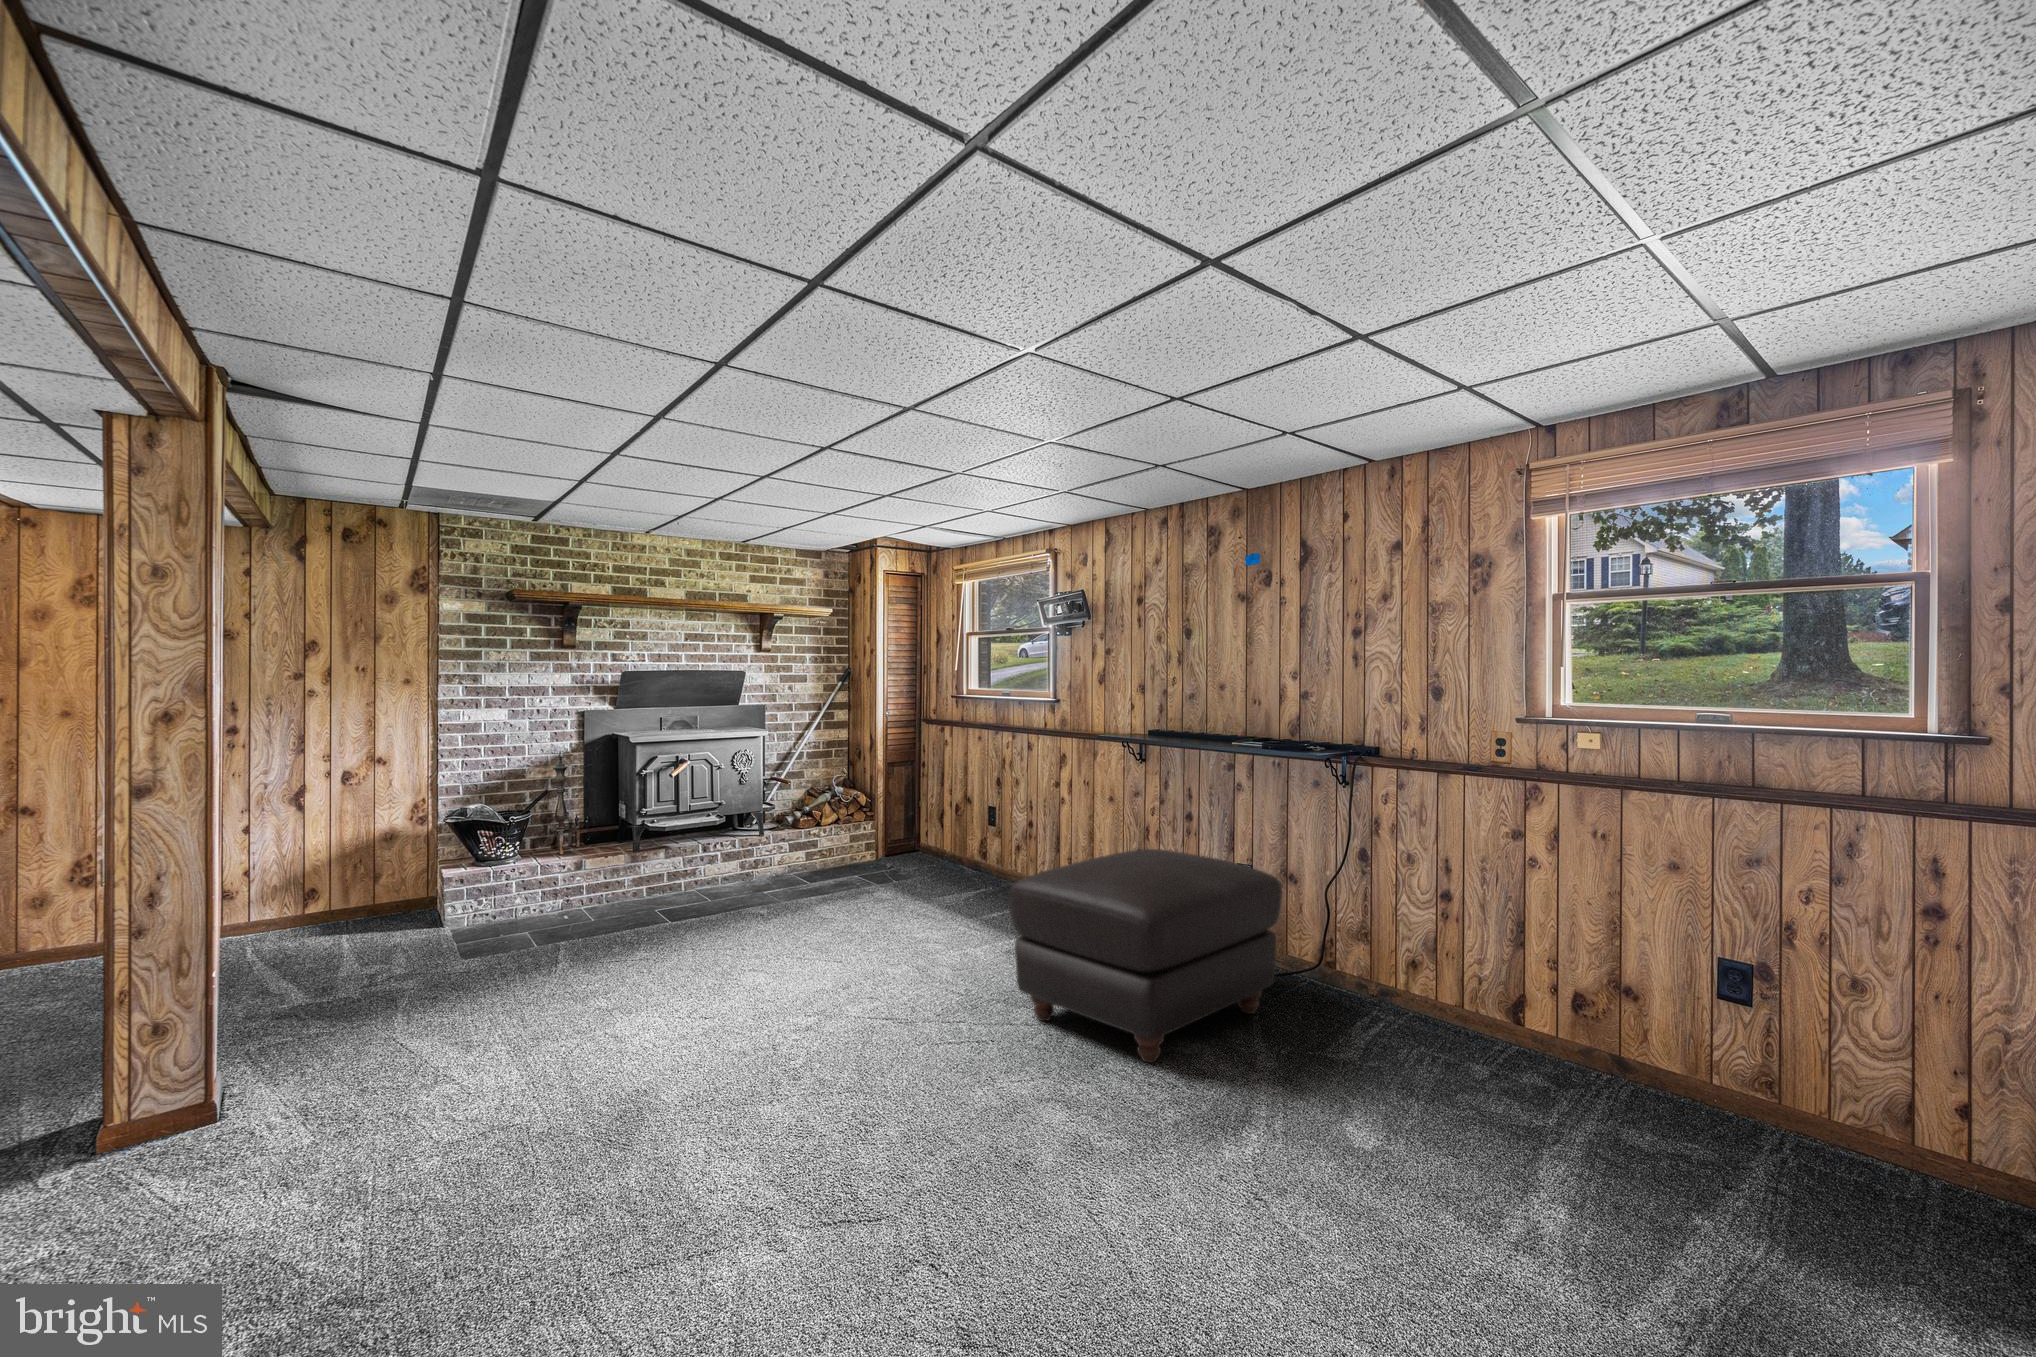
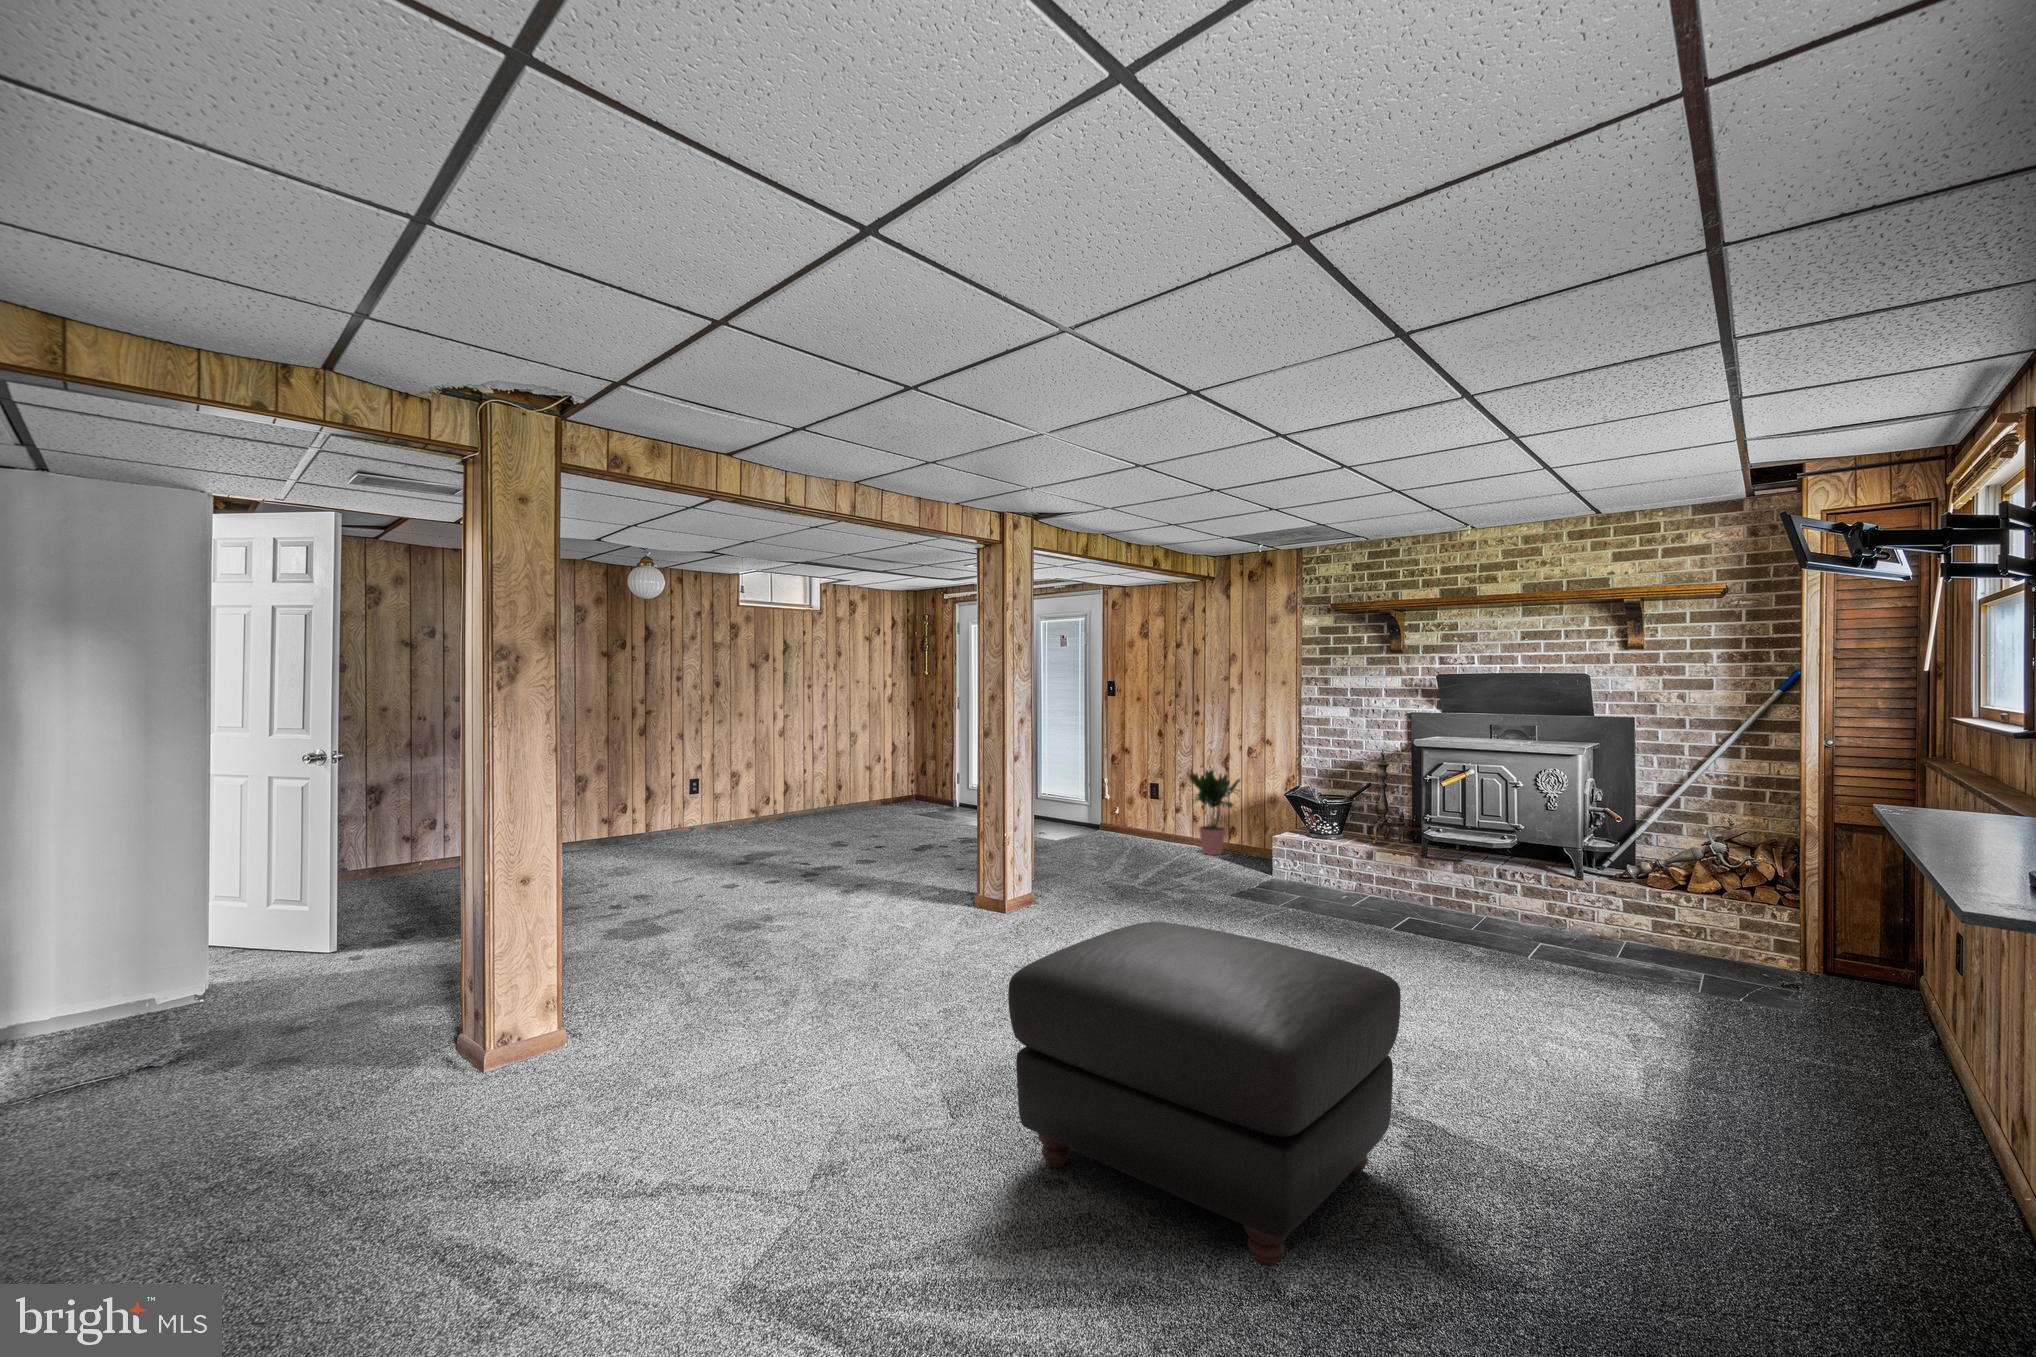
potted plant: none [278,798,385,926] -> present [1190,769,1240,855]

